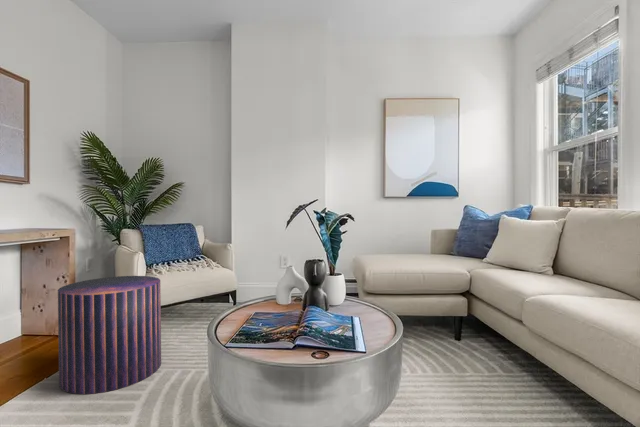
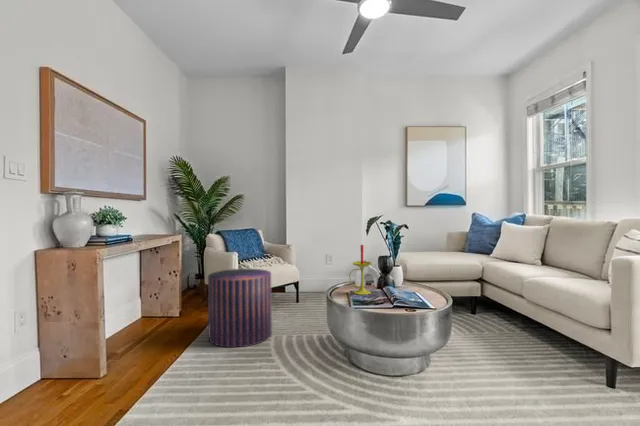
candle: none [243,242,281,322] -> present [349,245,371,295]

